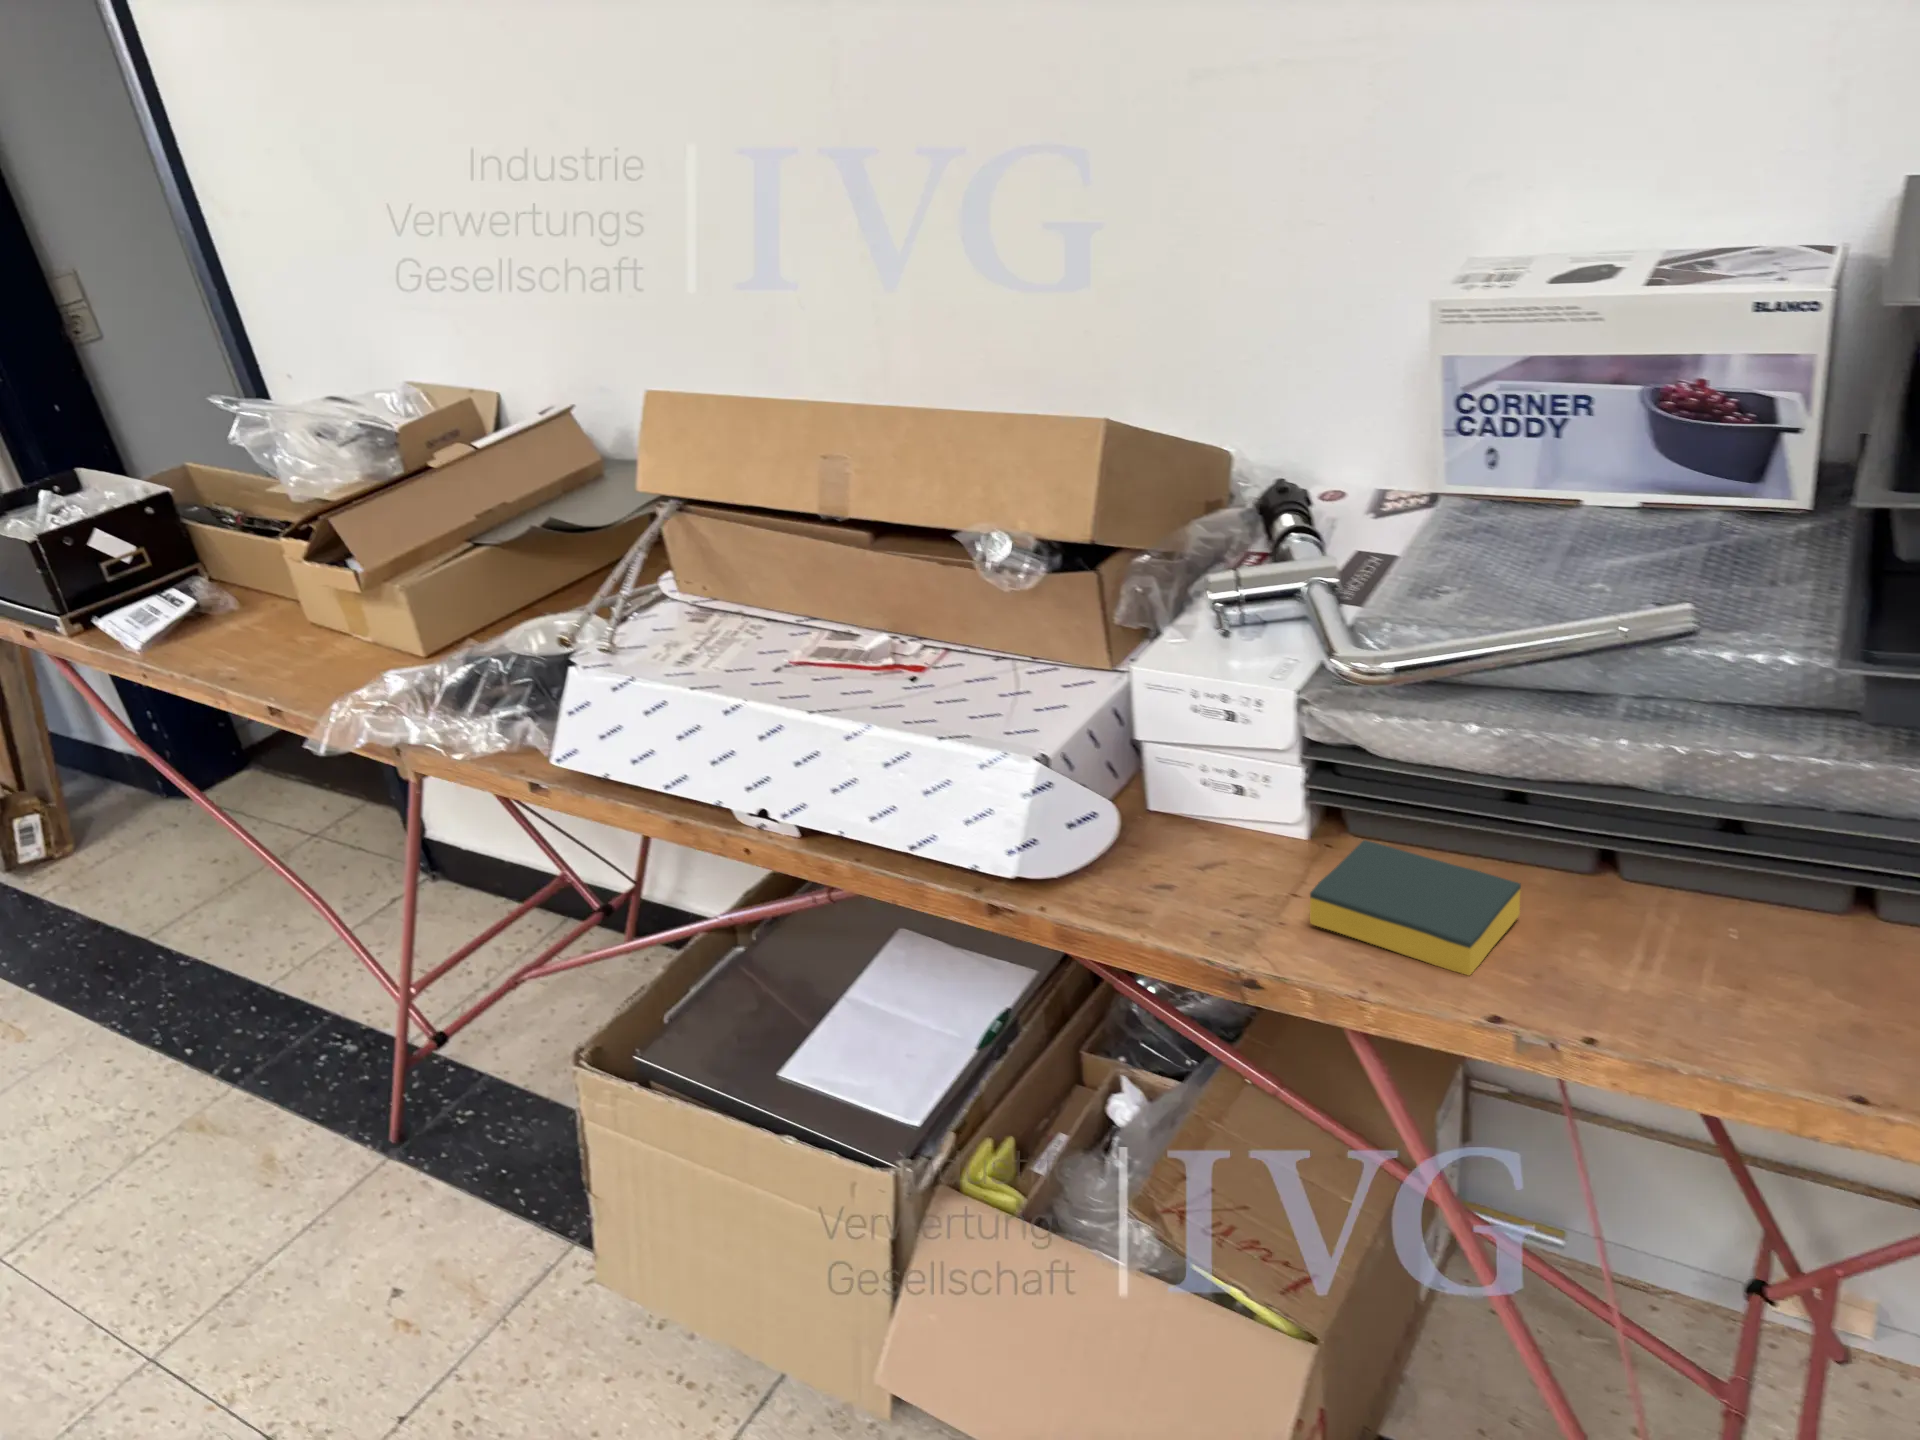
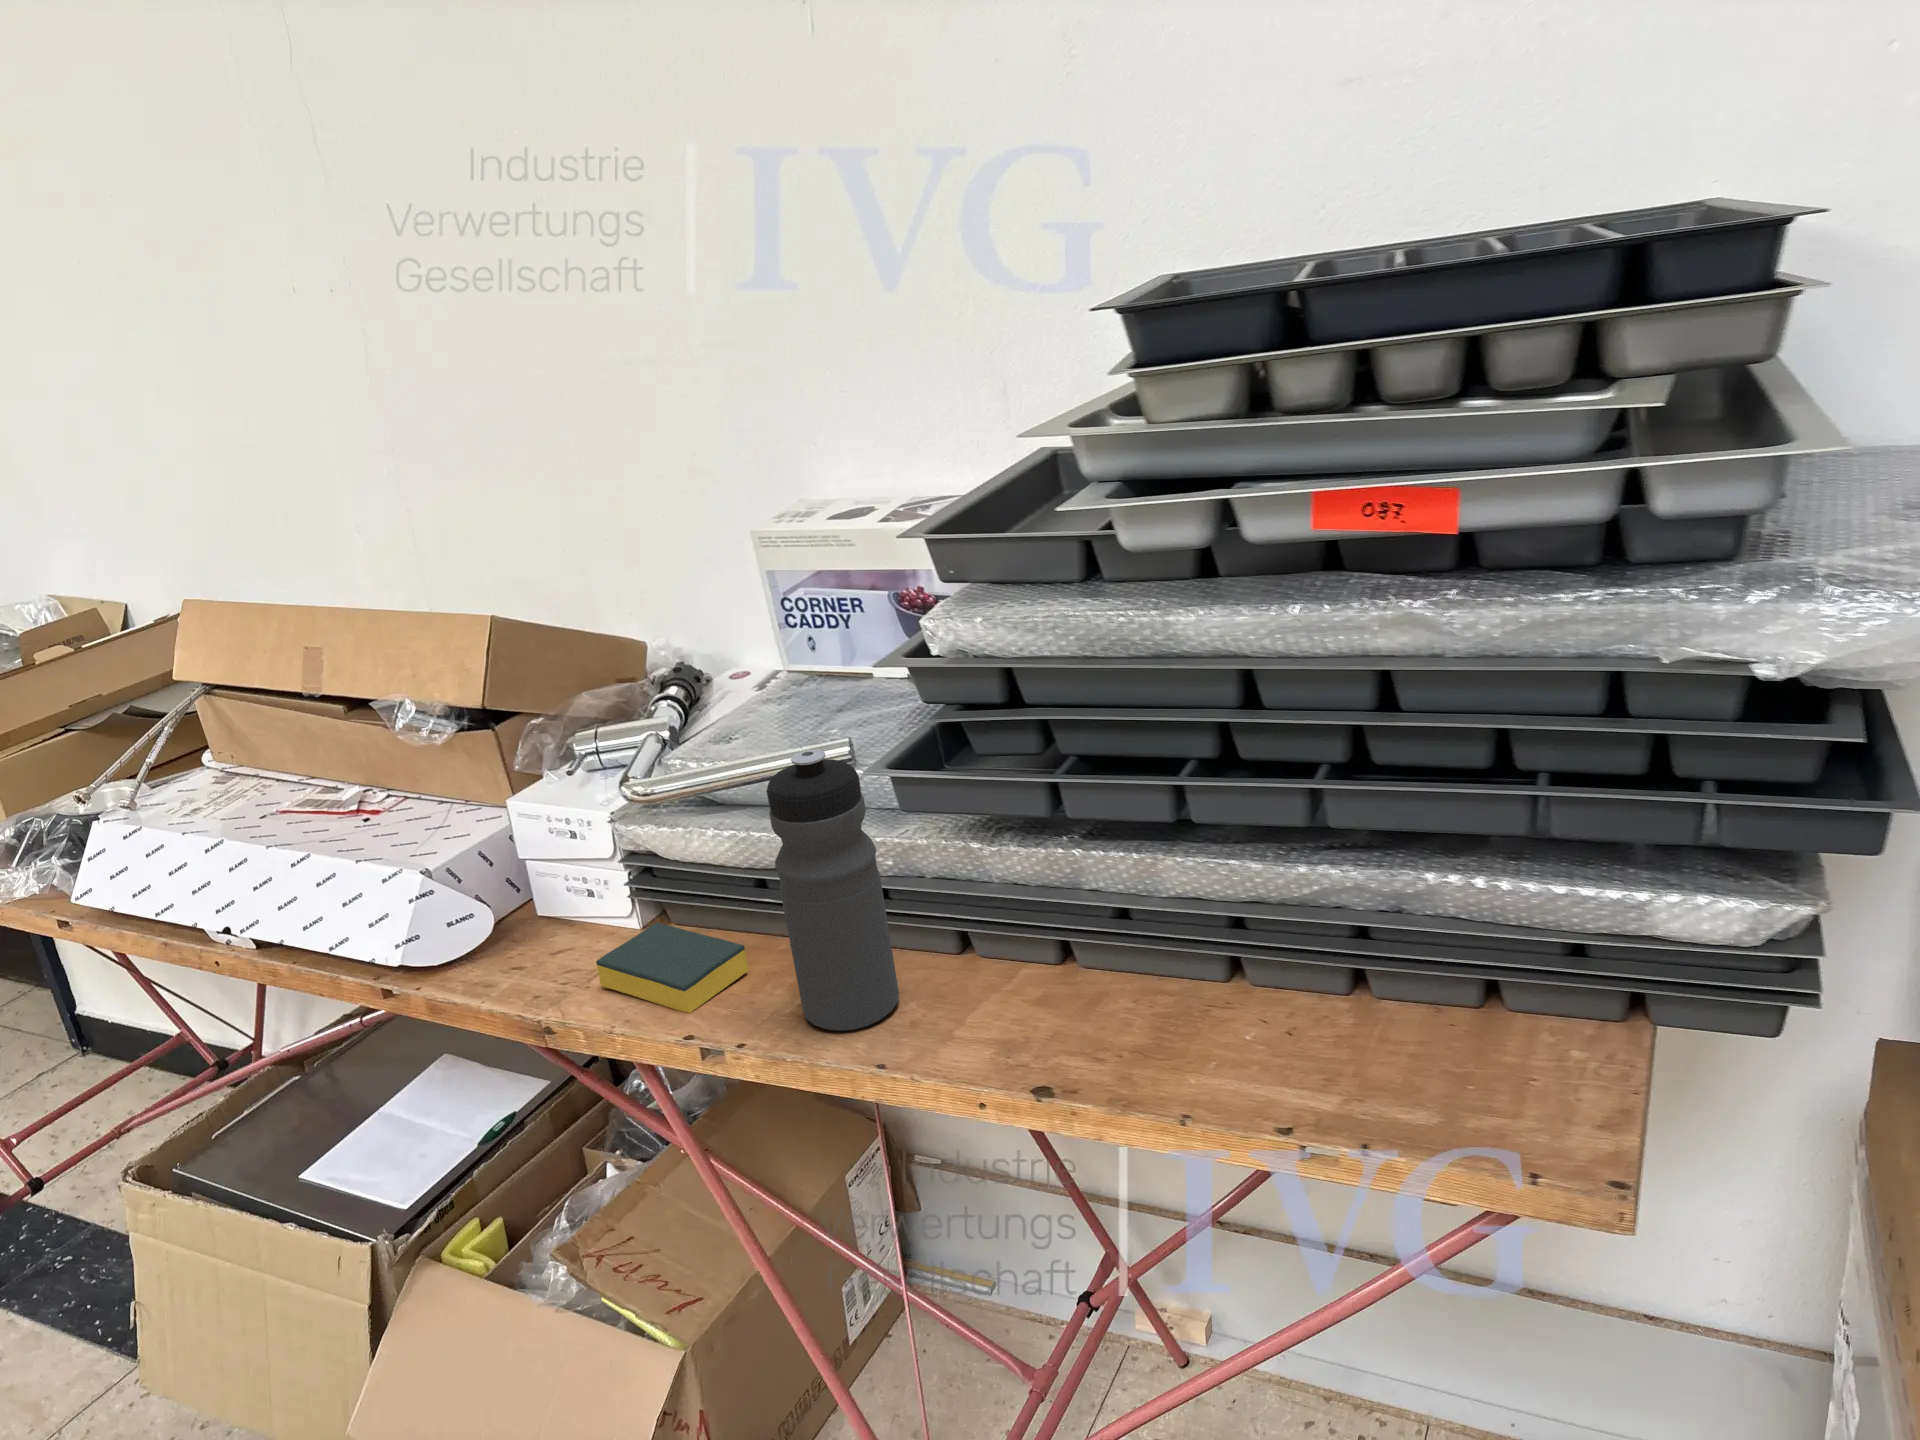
water bottle: none [1653,633,1839,1025] -> present [767,750,899,1031]

